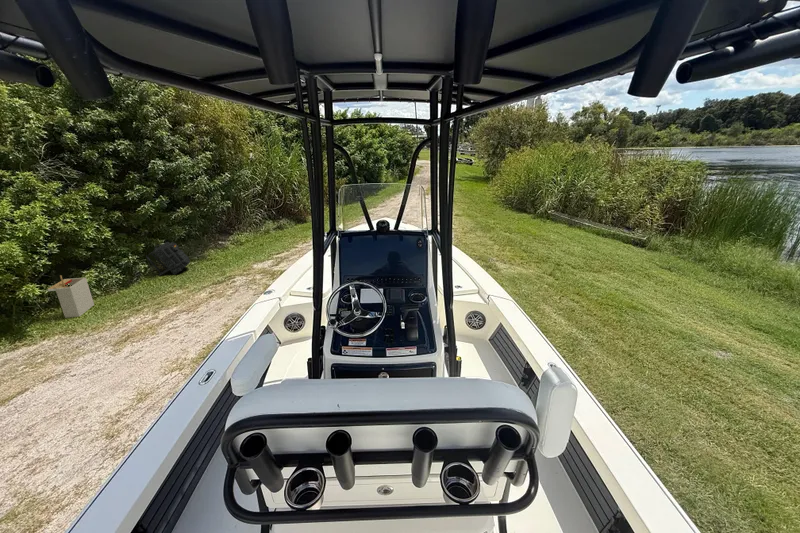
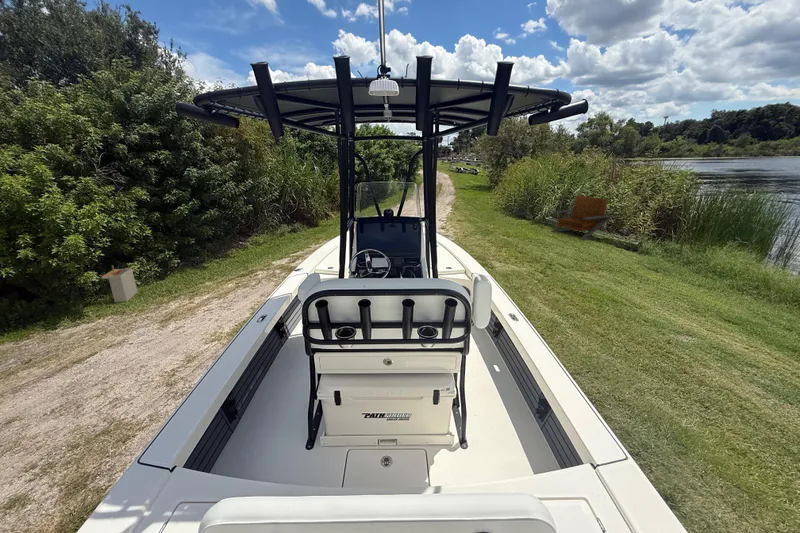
lounge chair: none [555,188,621,237] -> present [552,195,612,240]
backpack: present [146,242,190,276] -> none [179,240,217,270]

